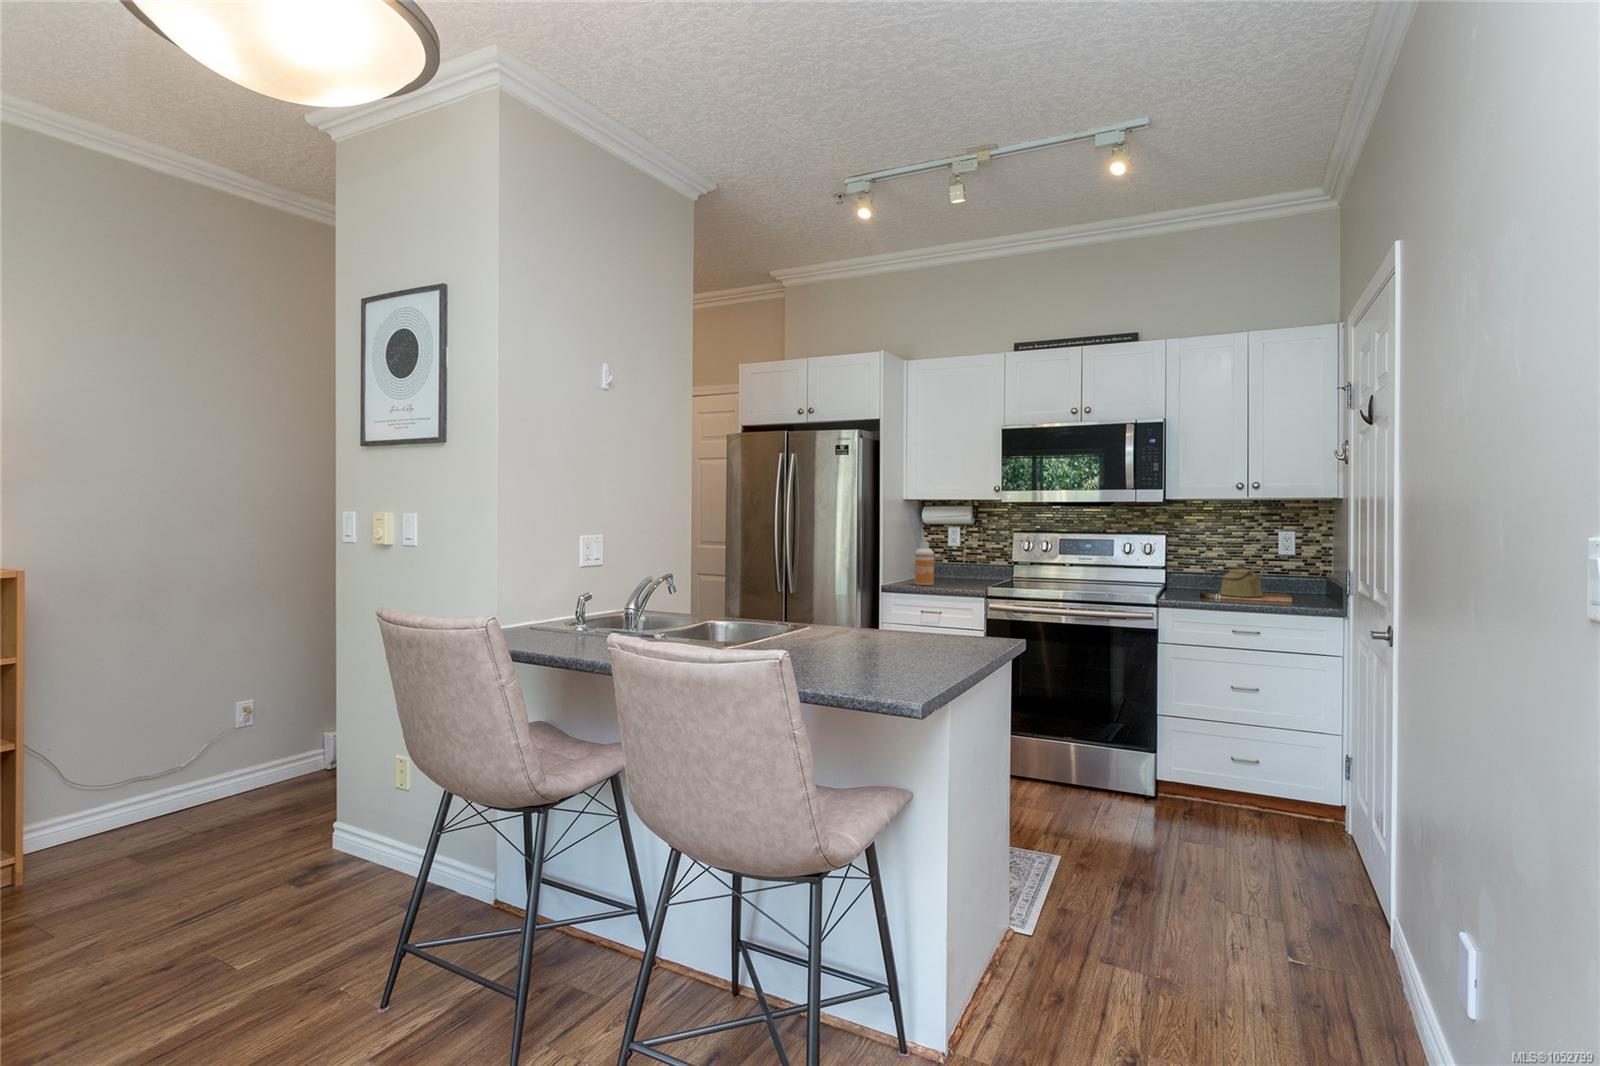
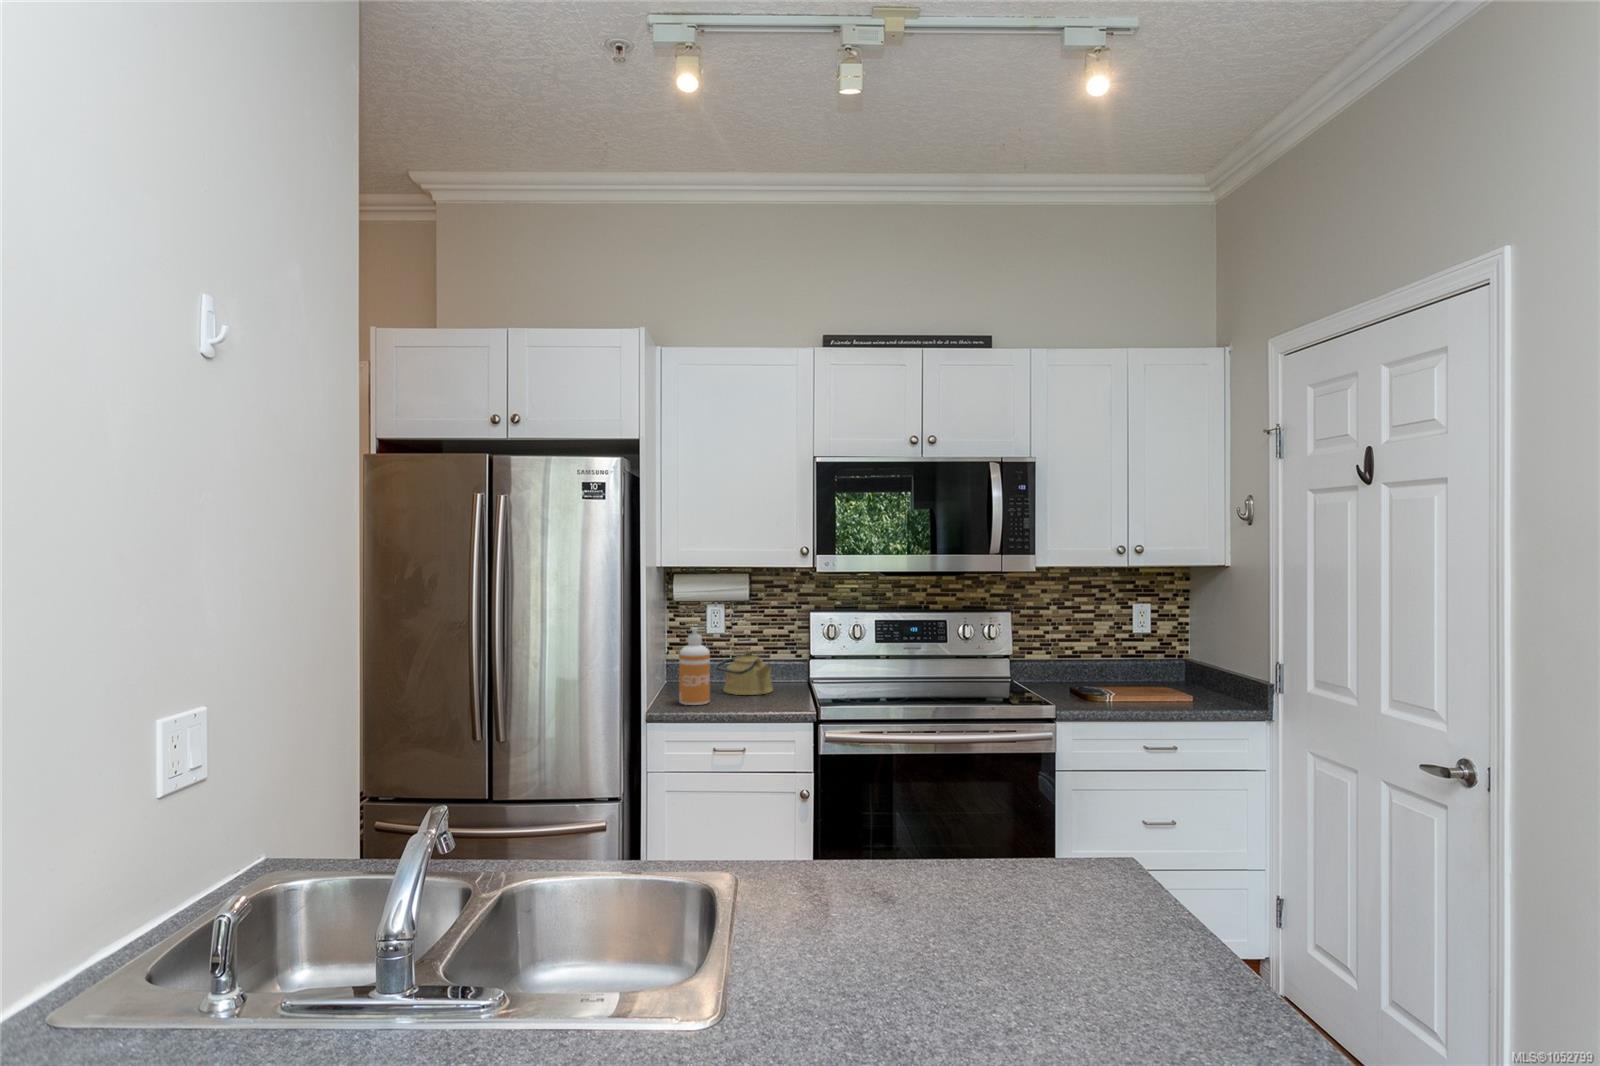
kettle: present [1214,565,1262,597] -> present [716,651,773,695]

